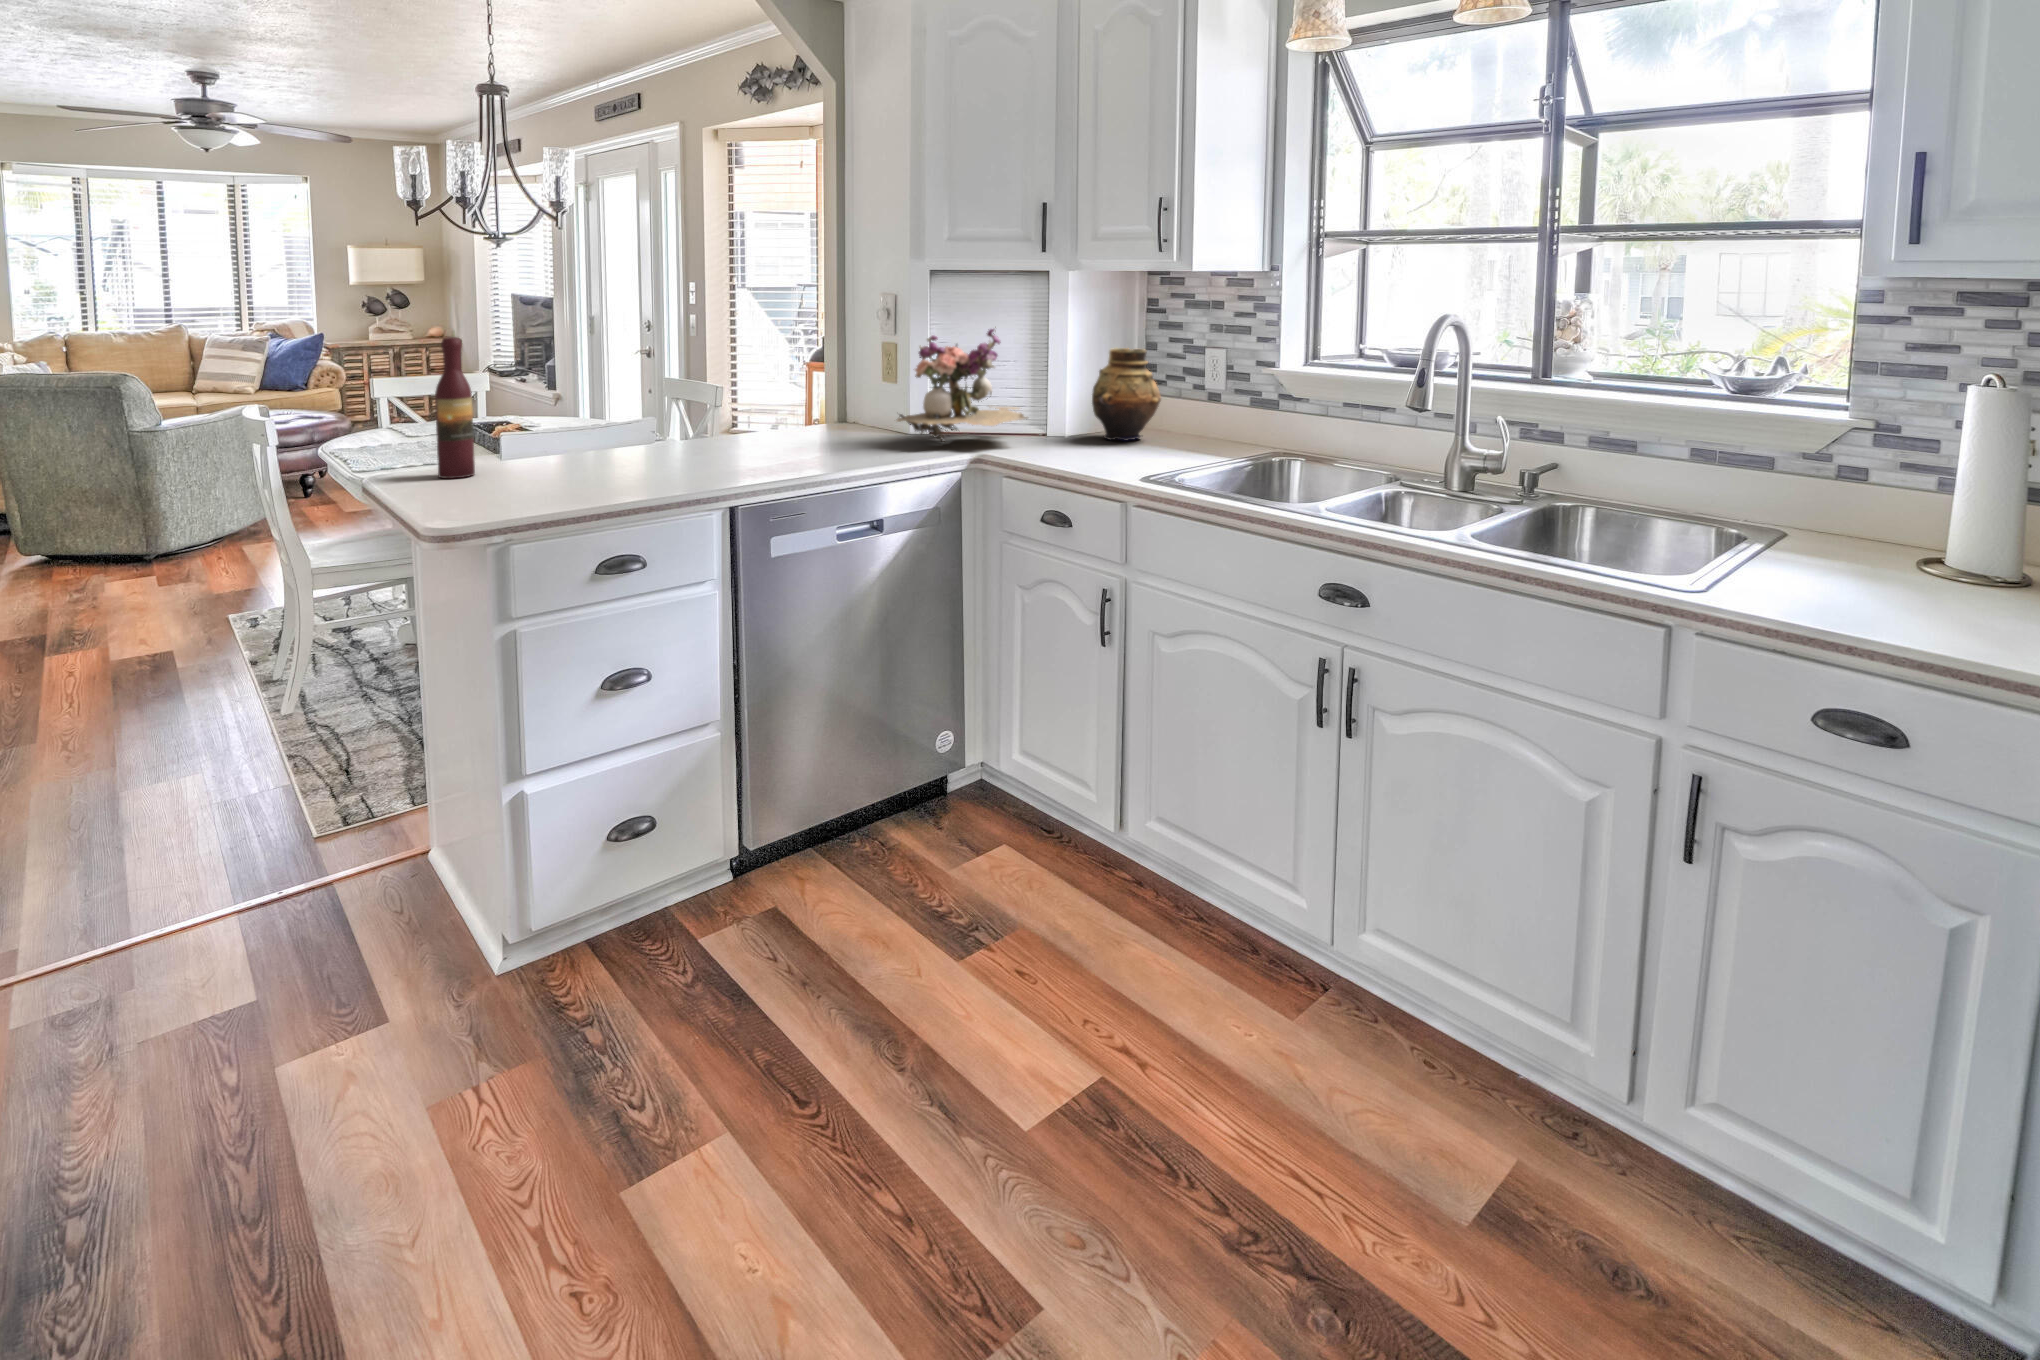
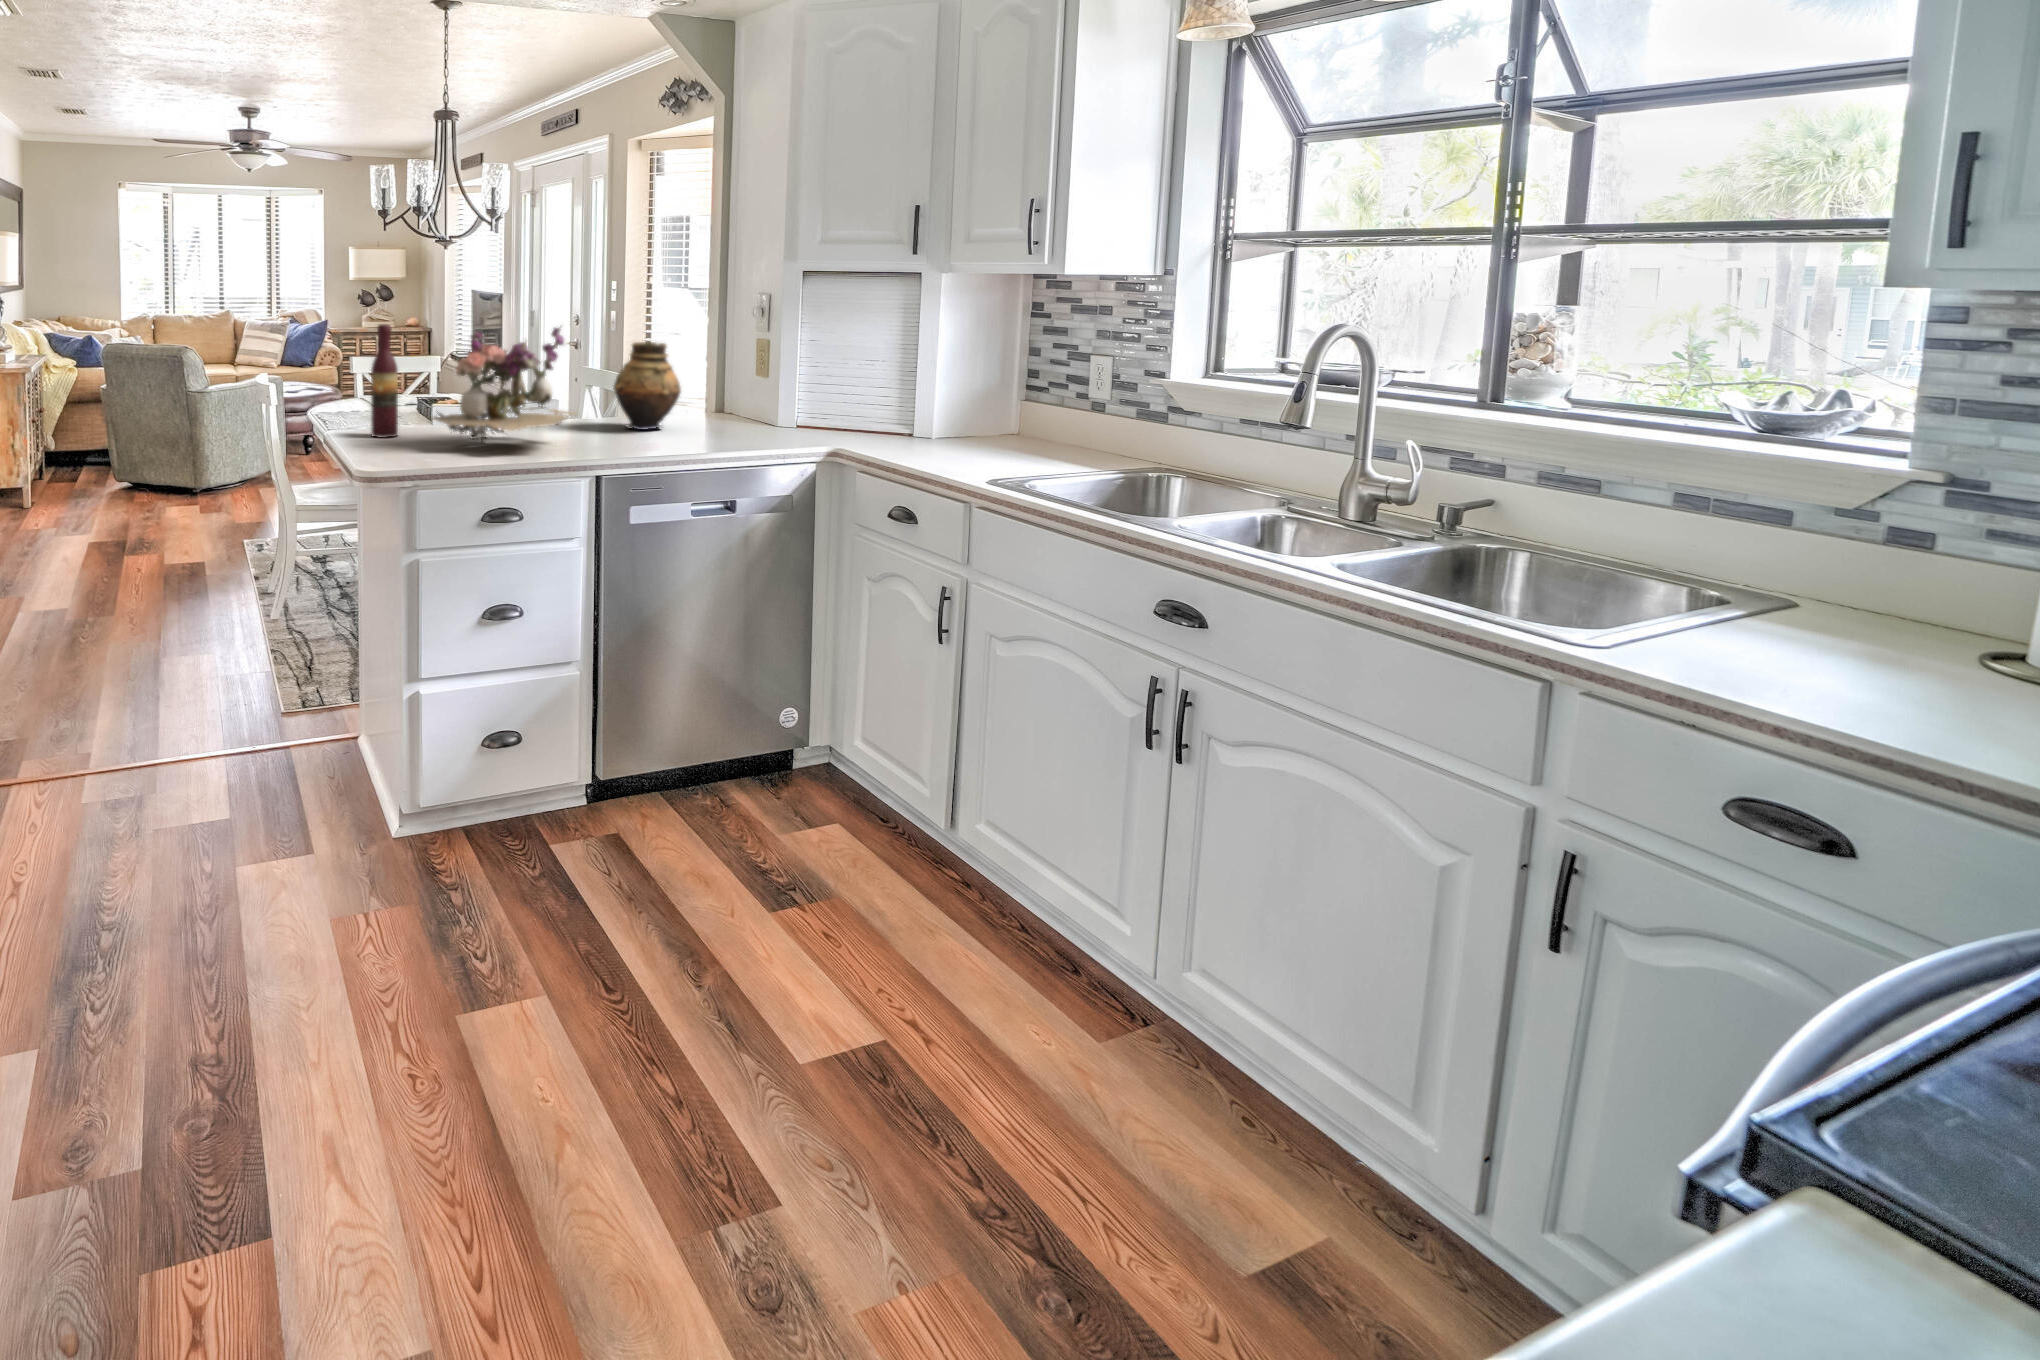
flower arrangement: present [897,327,1027,440] -> present [432,326,576,442]
vase: present [1092,348,1161,441] -> present [613,342,681,430]

